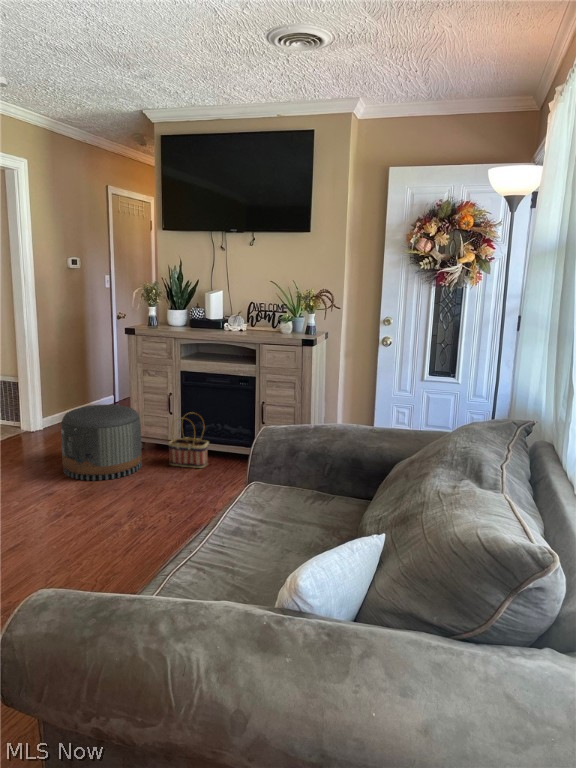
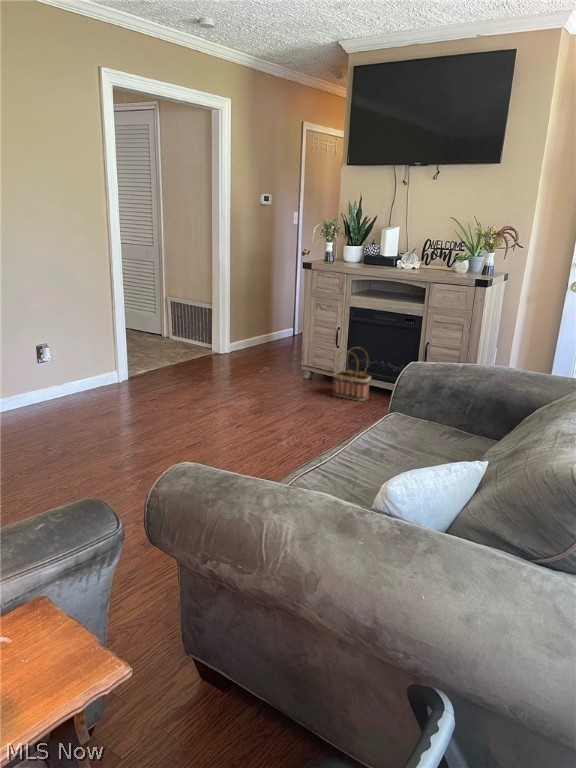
pouf: present [61,405,142,481] -> none [240,333,309,401]

